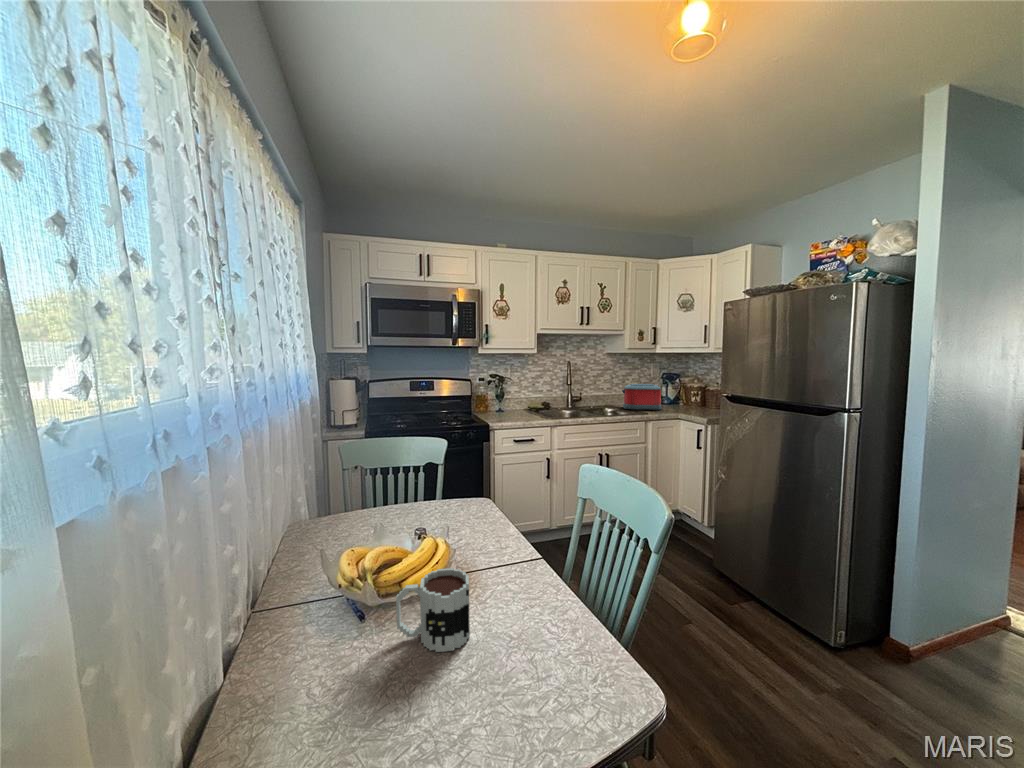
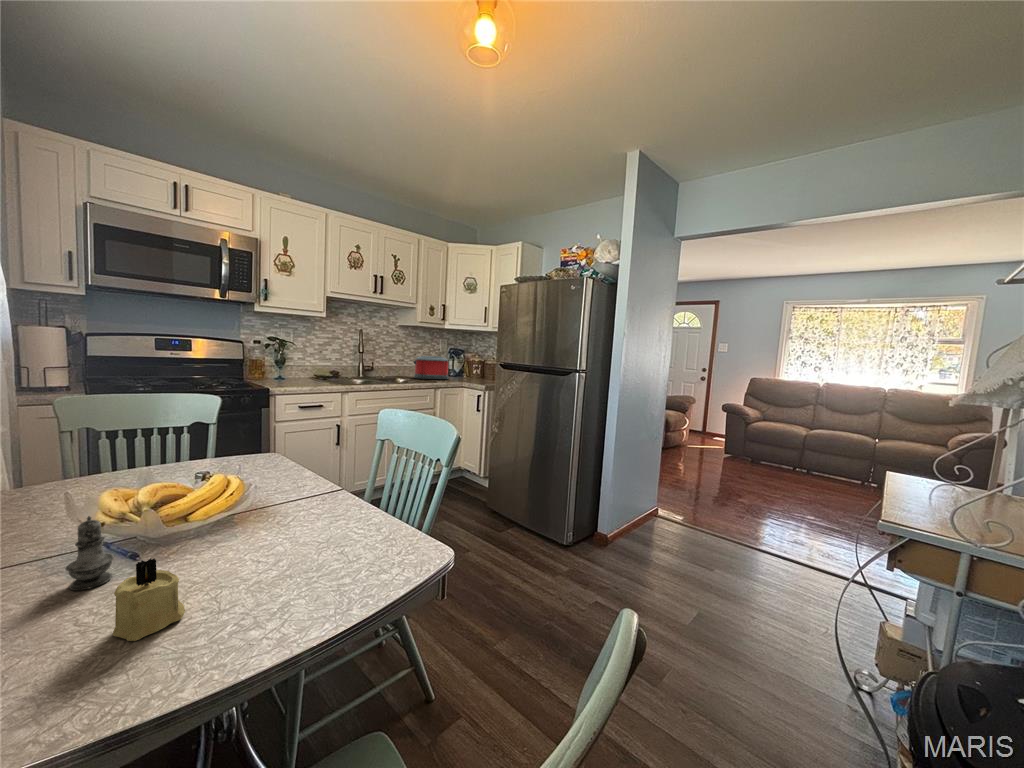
mug: present [396,568,470,652] -> none [171,490,268,572]
salt shaker: none [332,580,361,642] -> present [66,516,114,590]
candle: none [351,641,400,719] -> present [113,558,185,641]

